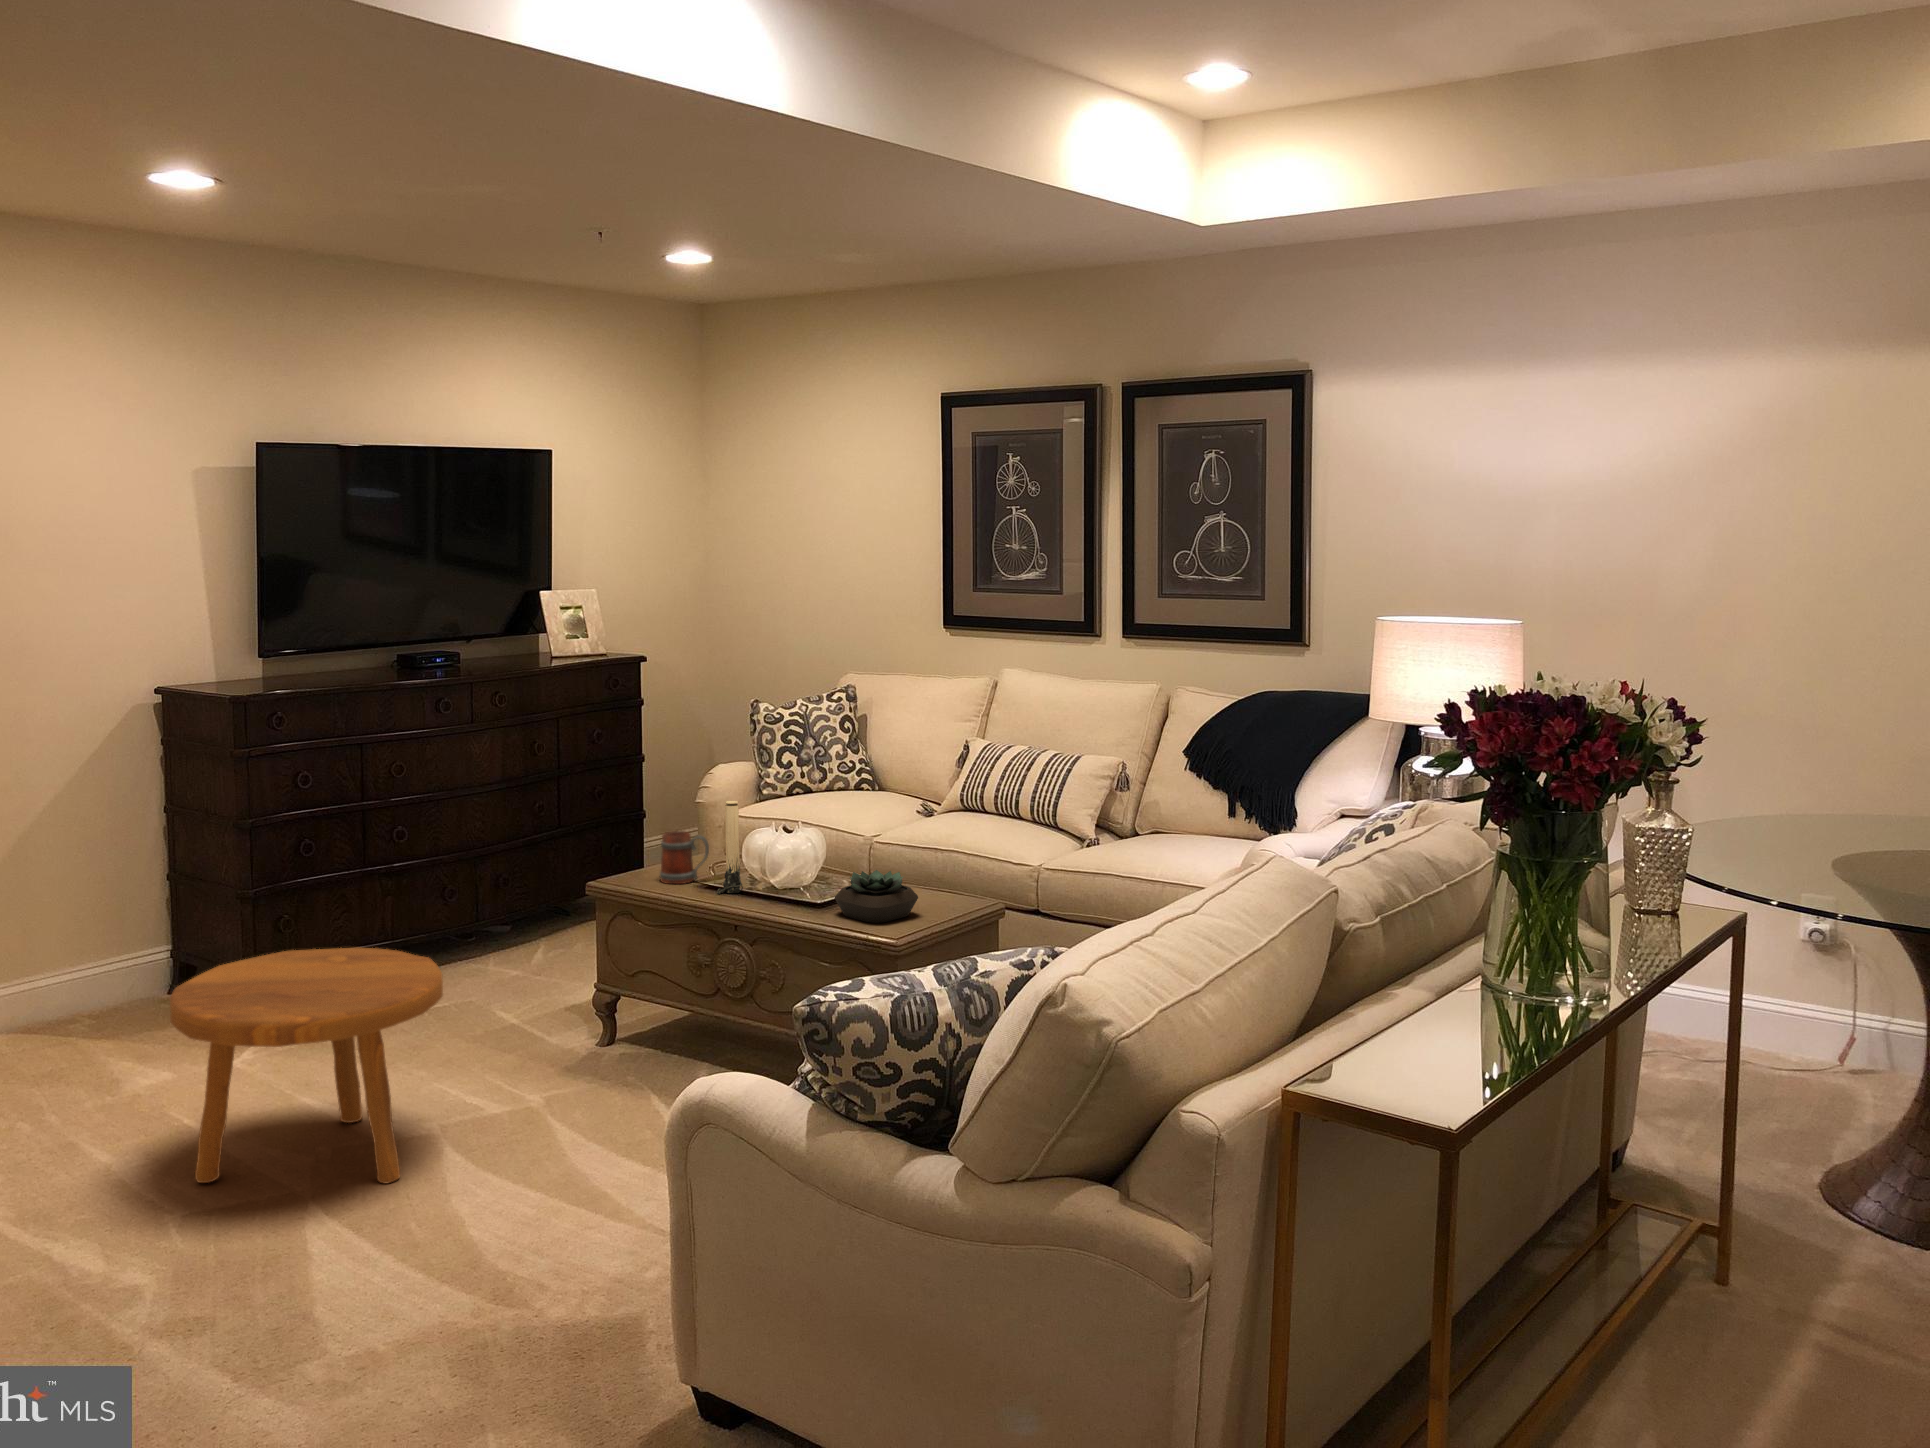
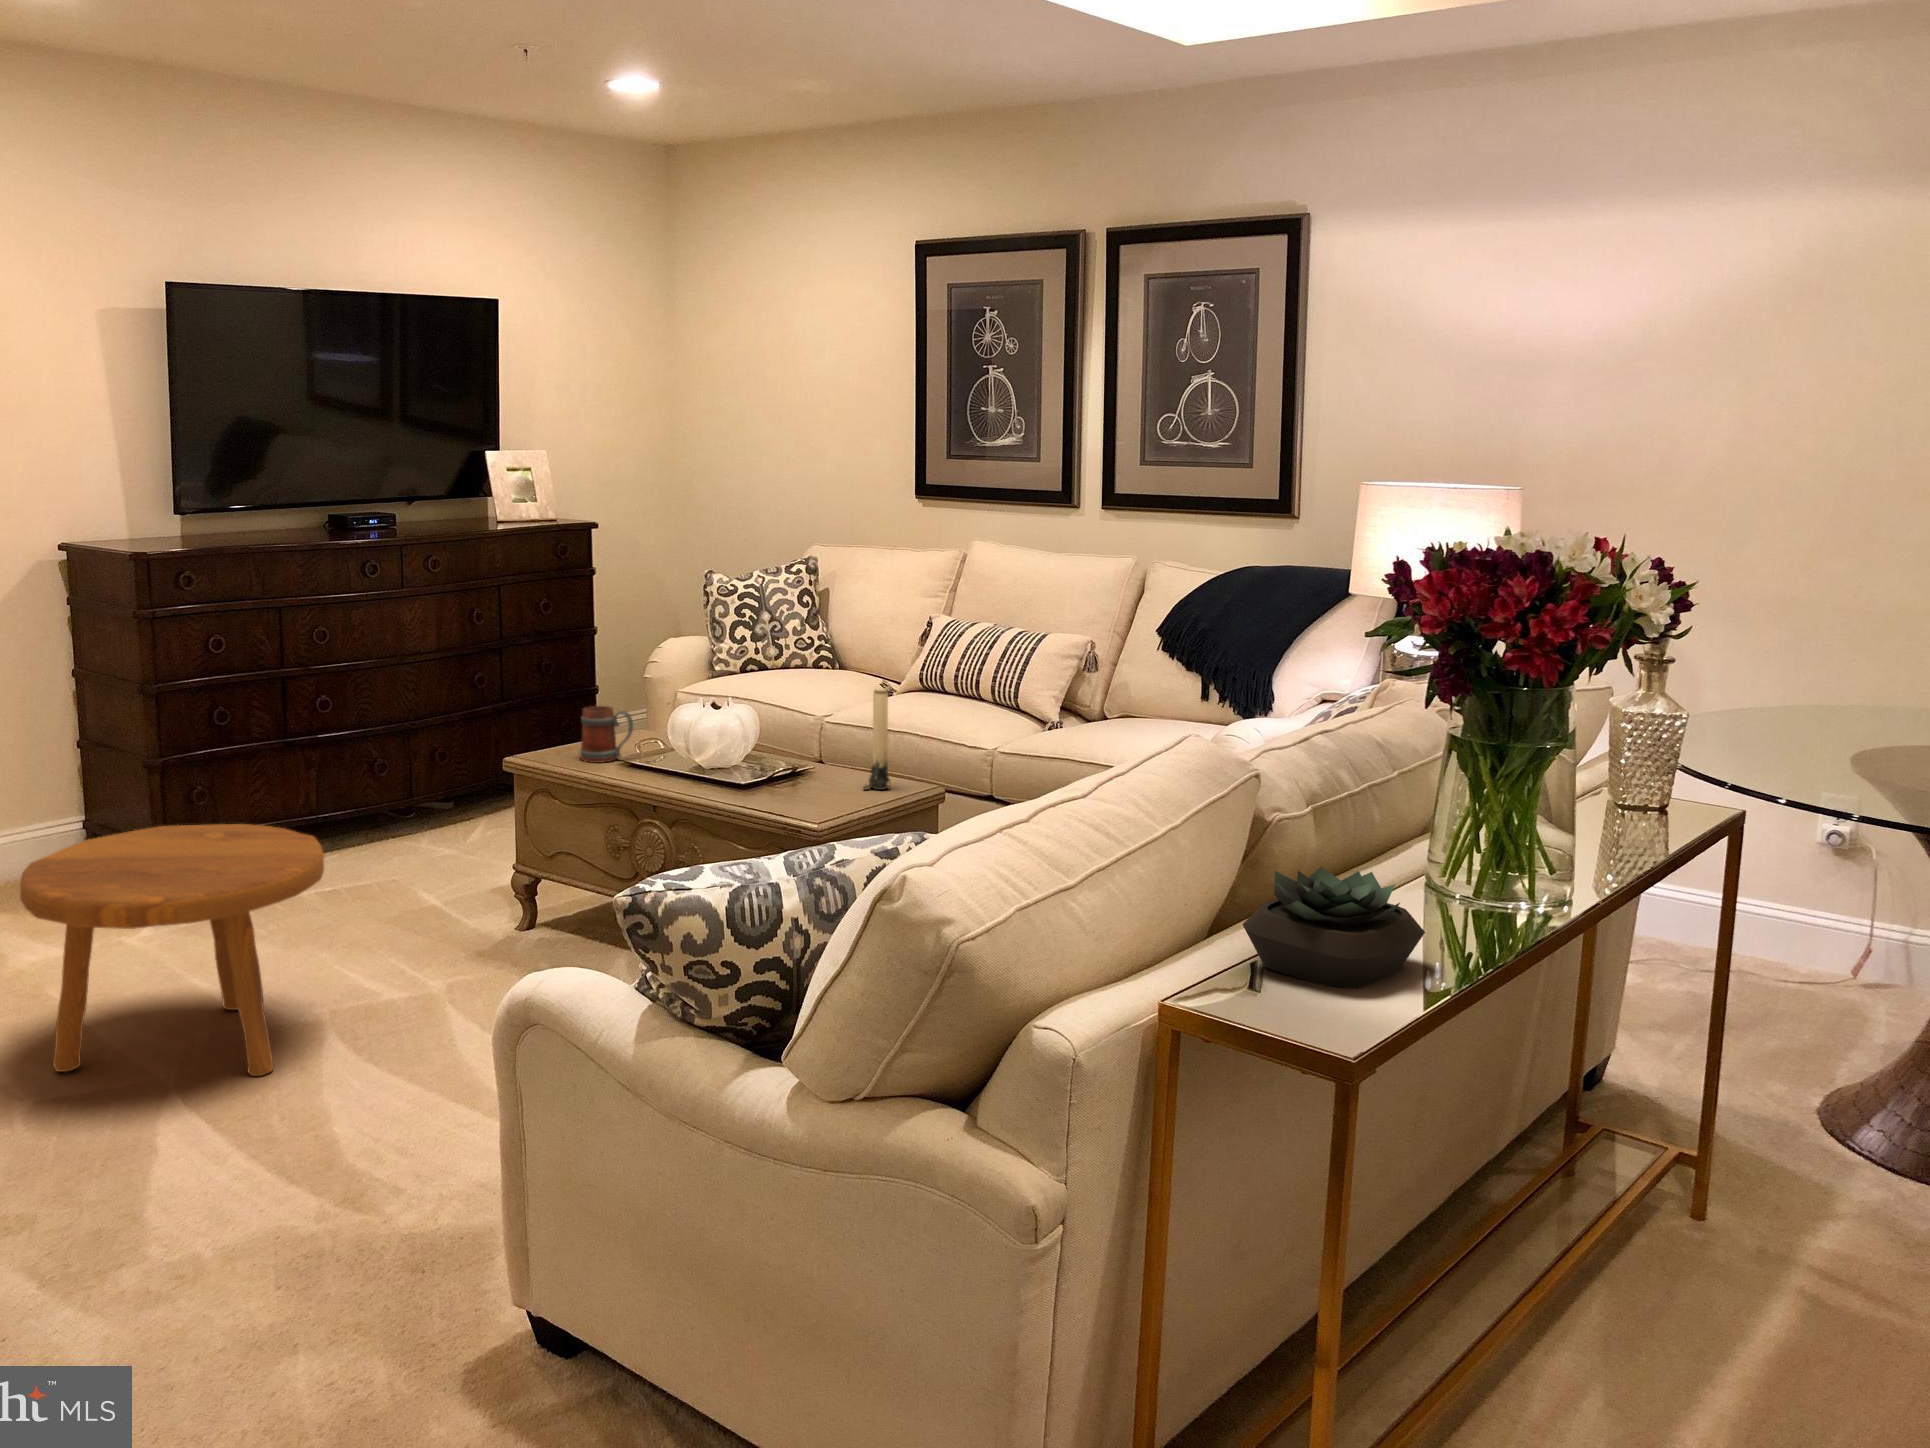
candle: present [717,801,743,894] -> present [863,688,890,790]
succulent plant: present [835,870,918,923] -> present [1242,867,1425,988]

